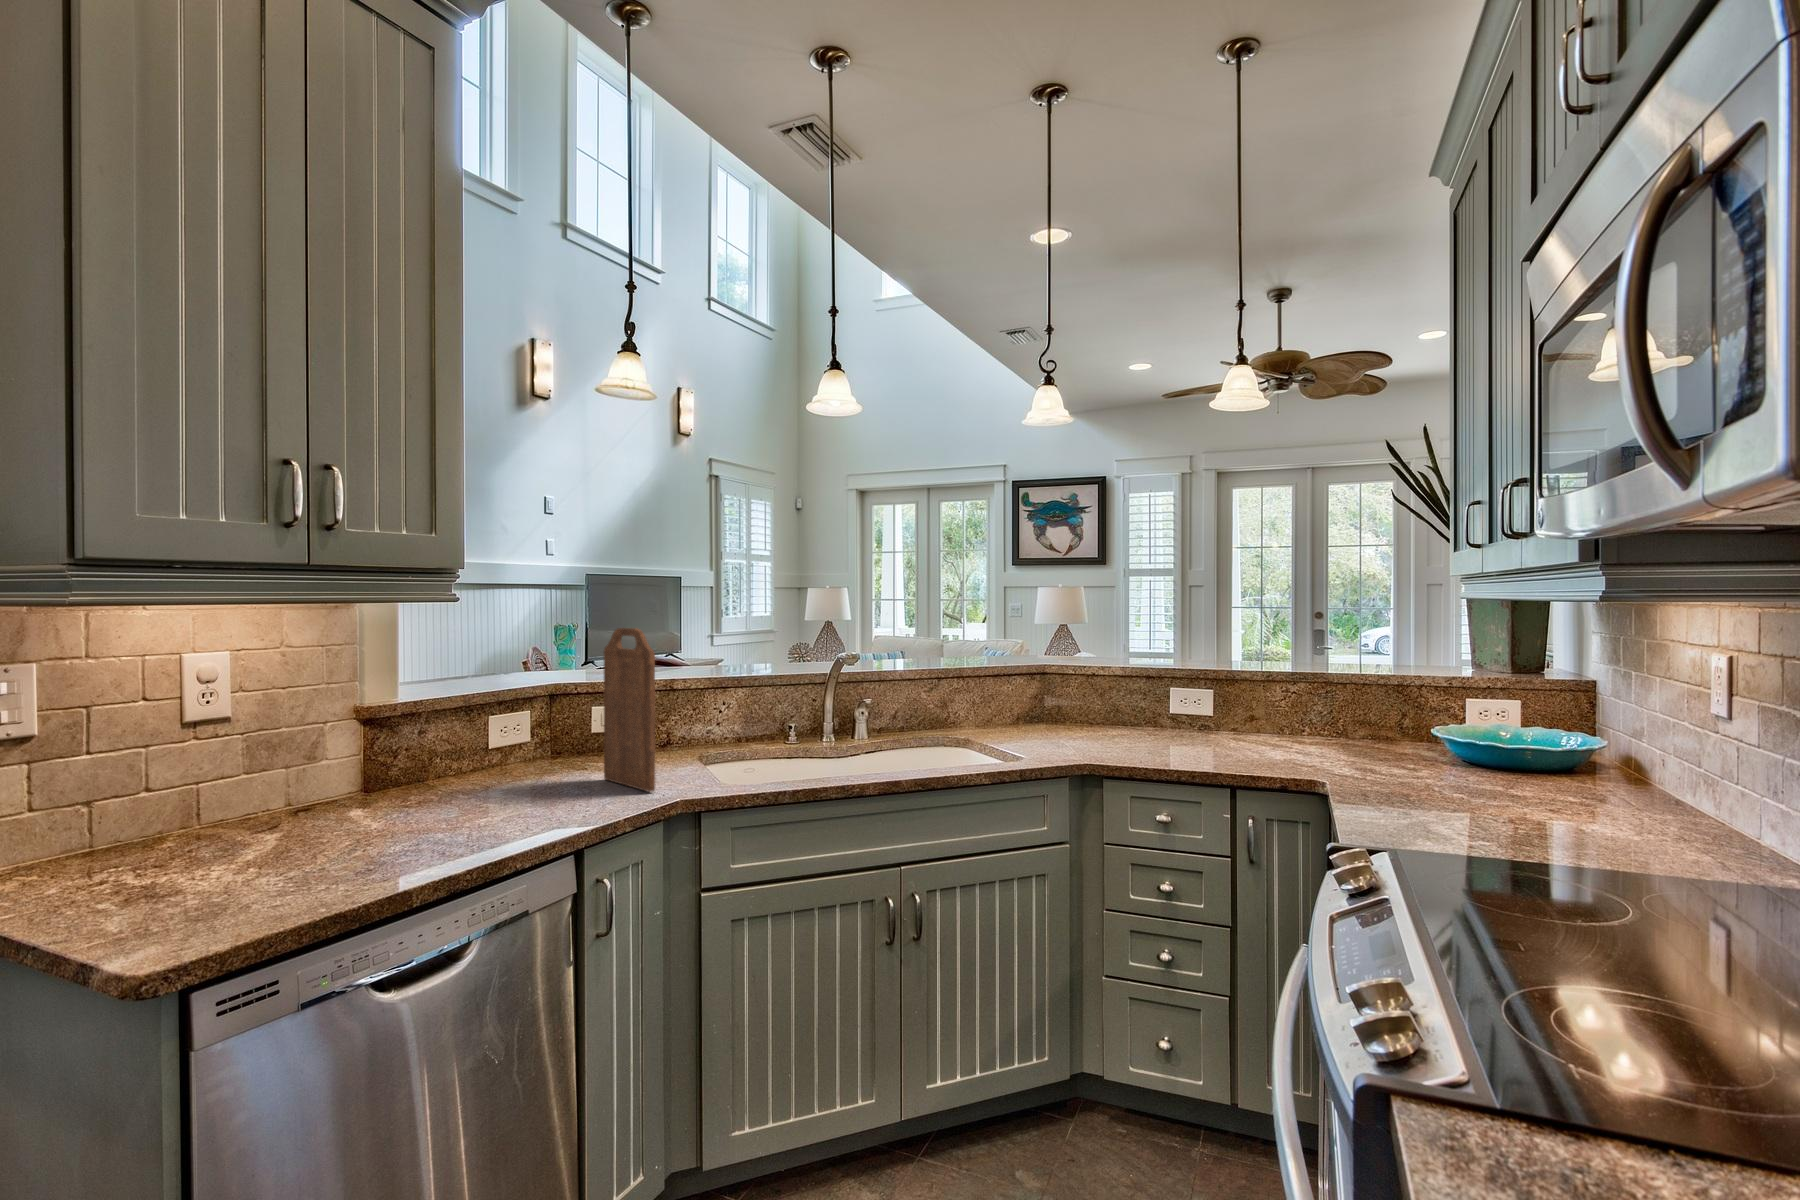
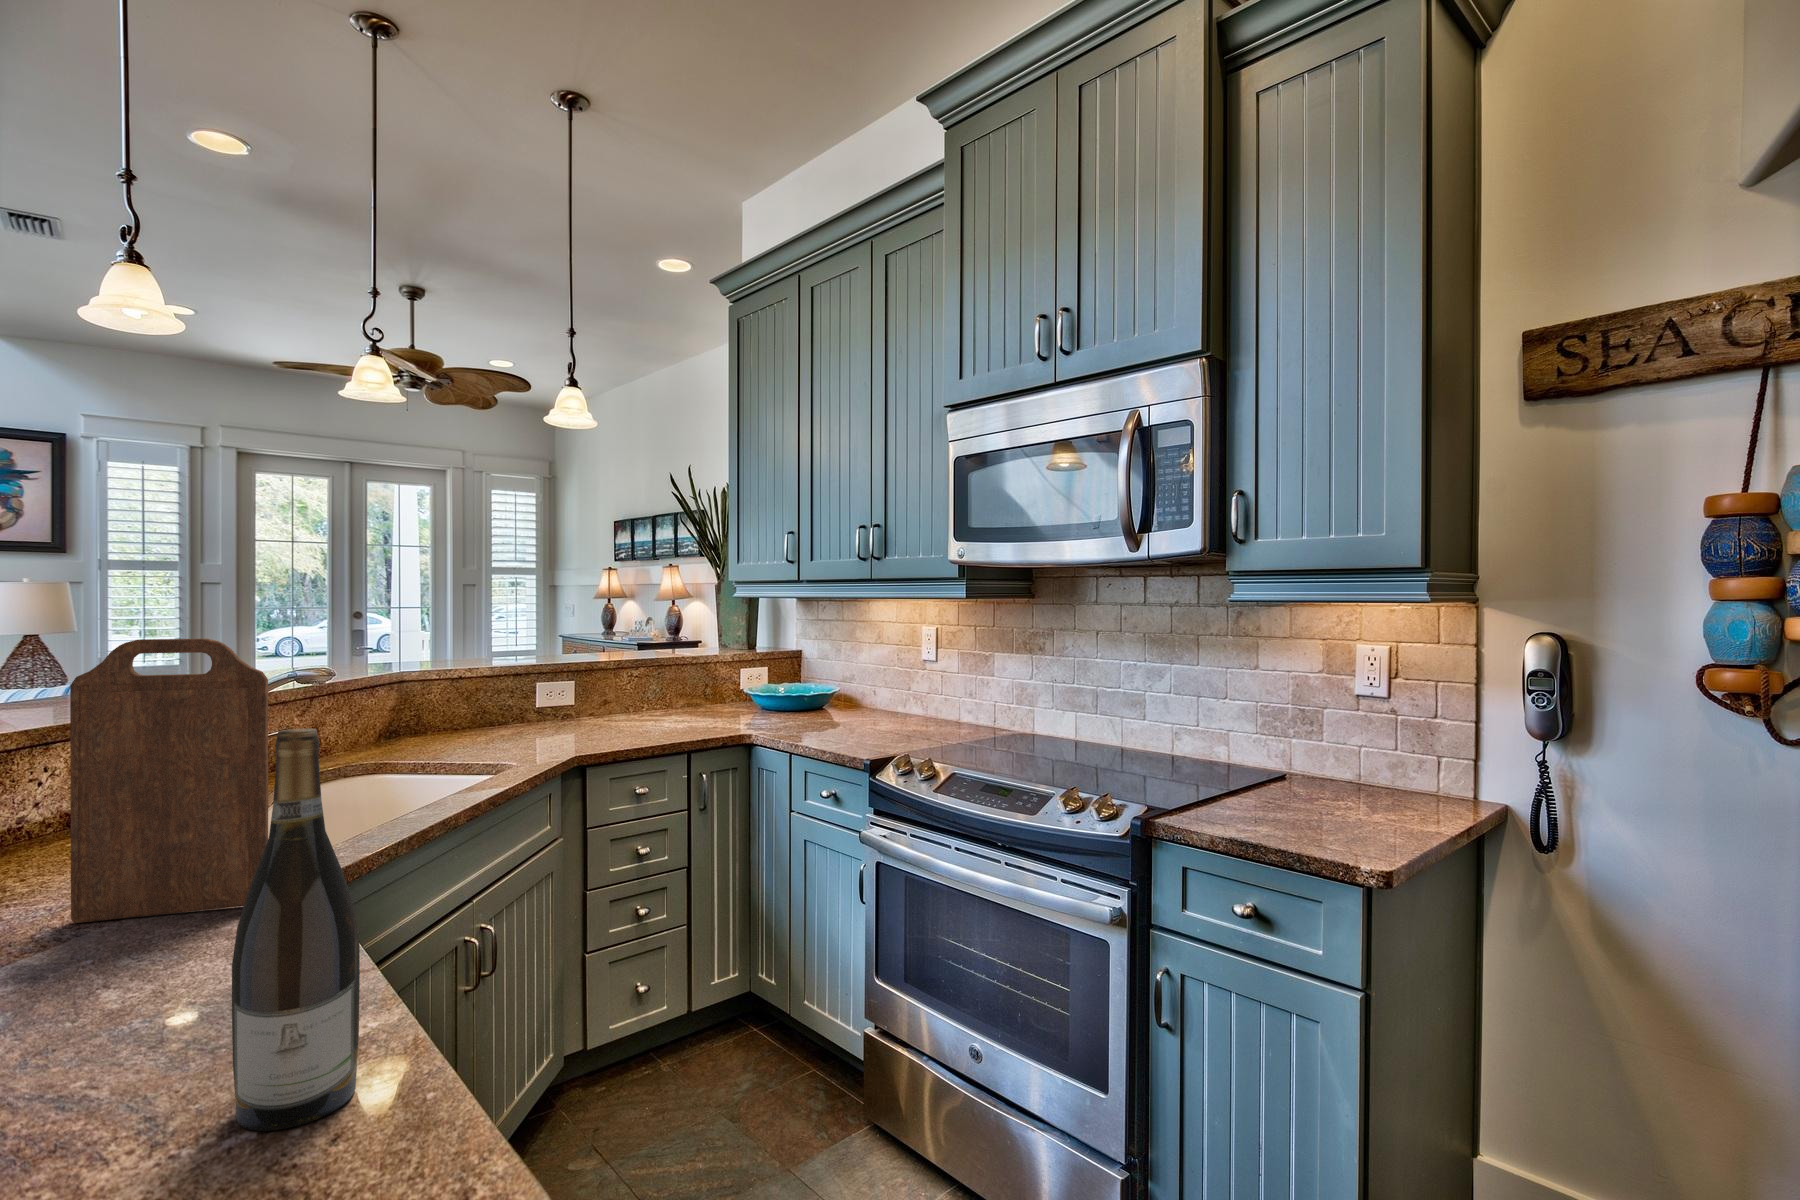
wine bottle: none [370,672,430,865] -> present [232,728,360,1131]

